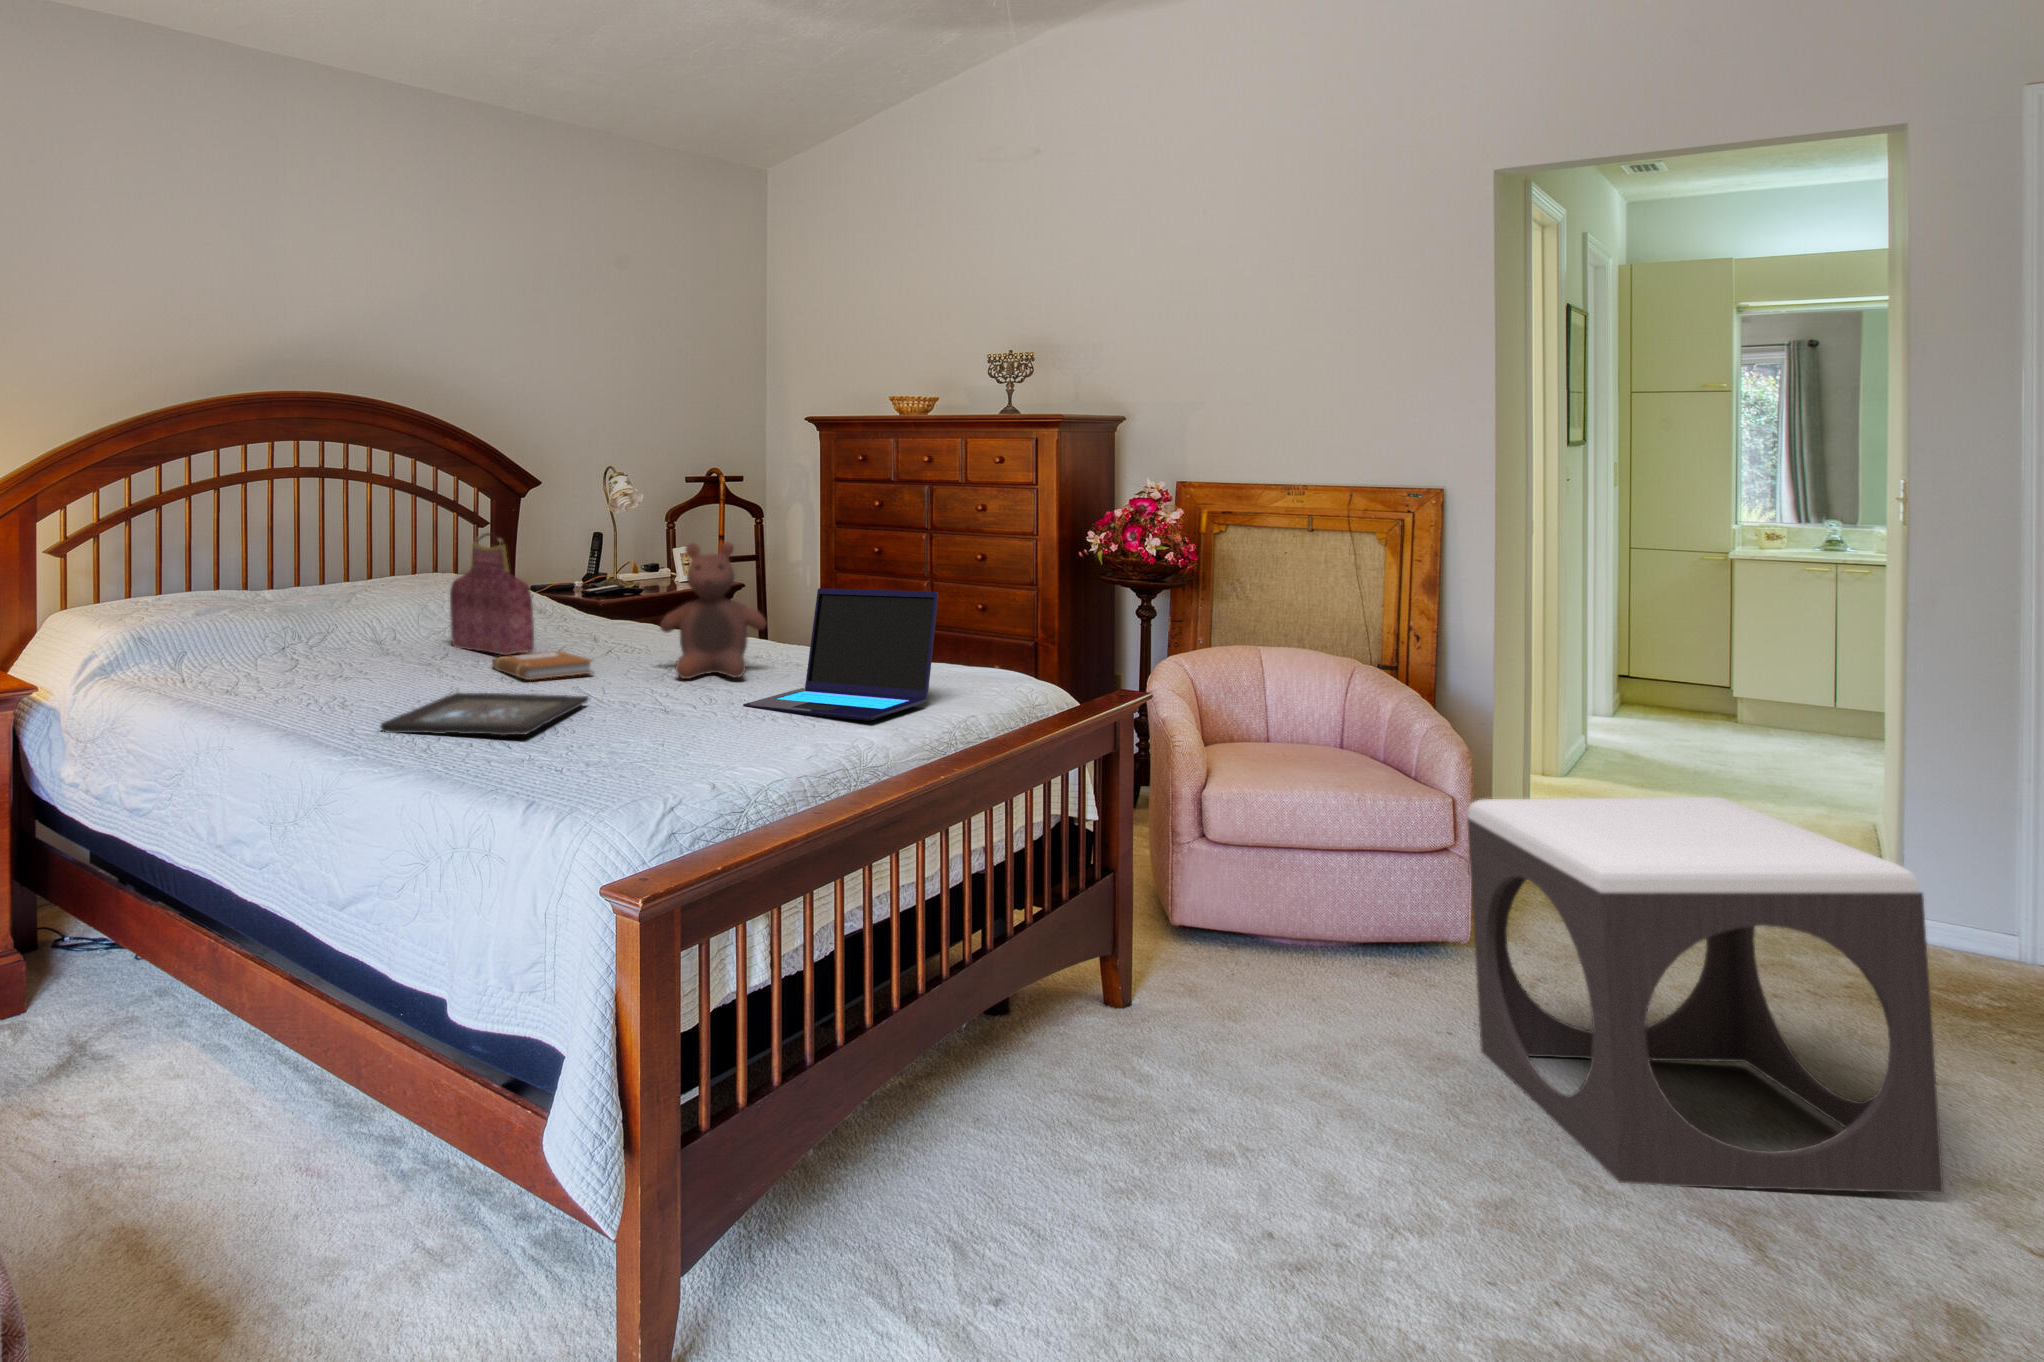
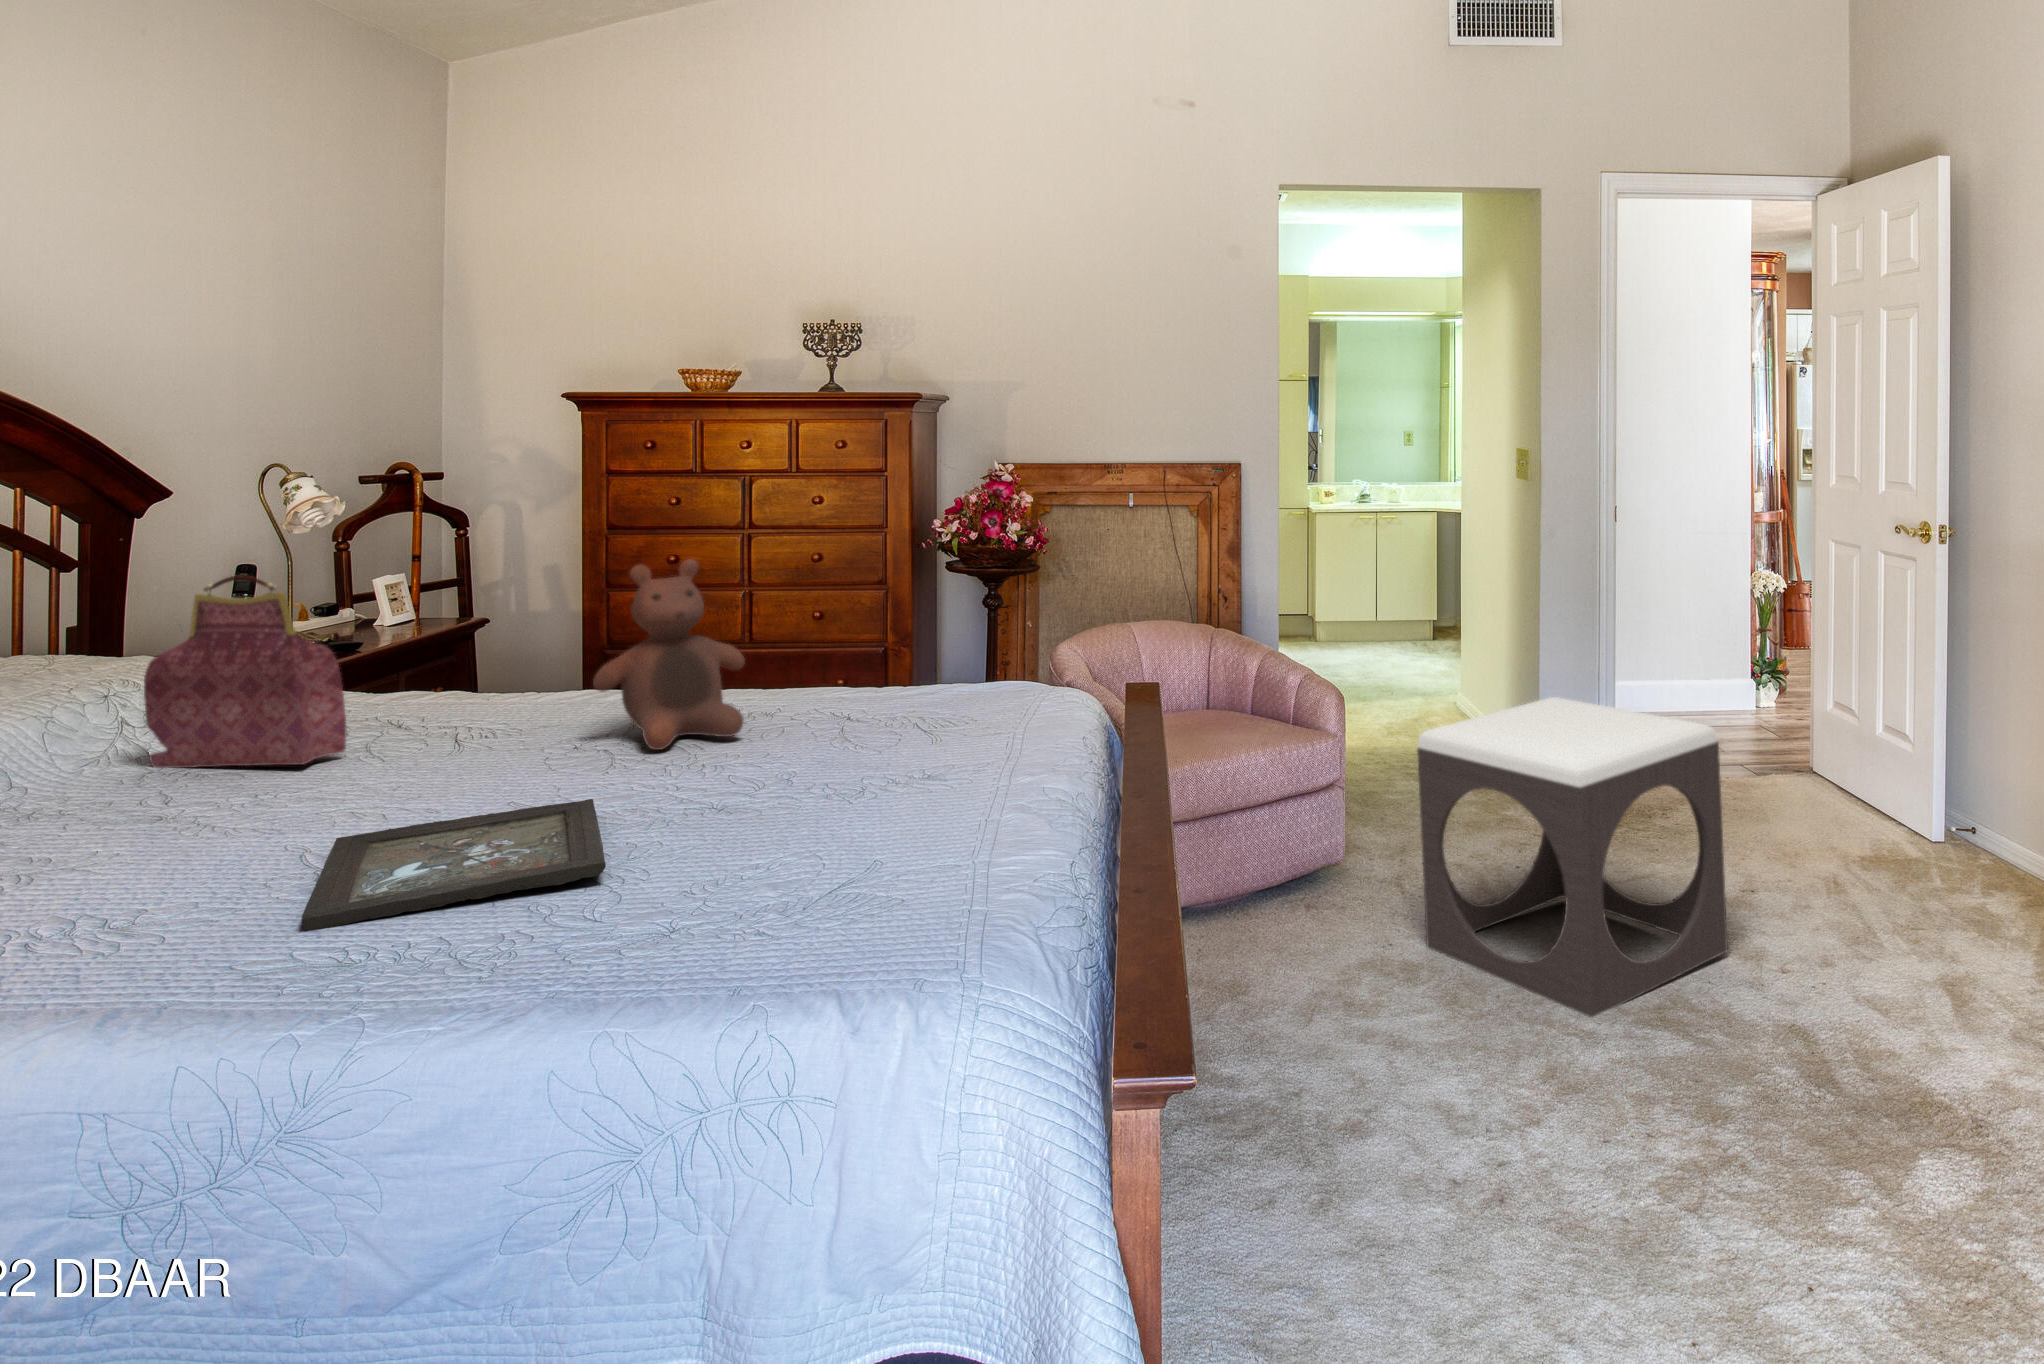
laptop: present [743,588,938,721] -> none [804,597,1010,772]
notebook: present [492,651,592,680] -> none [309,743,513,795]

